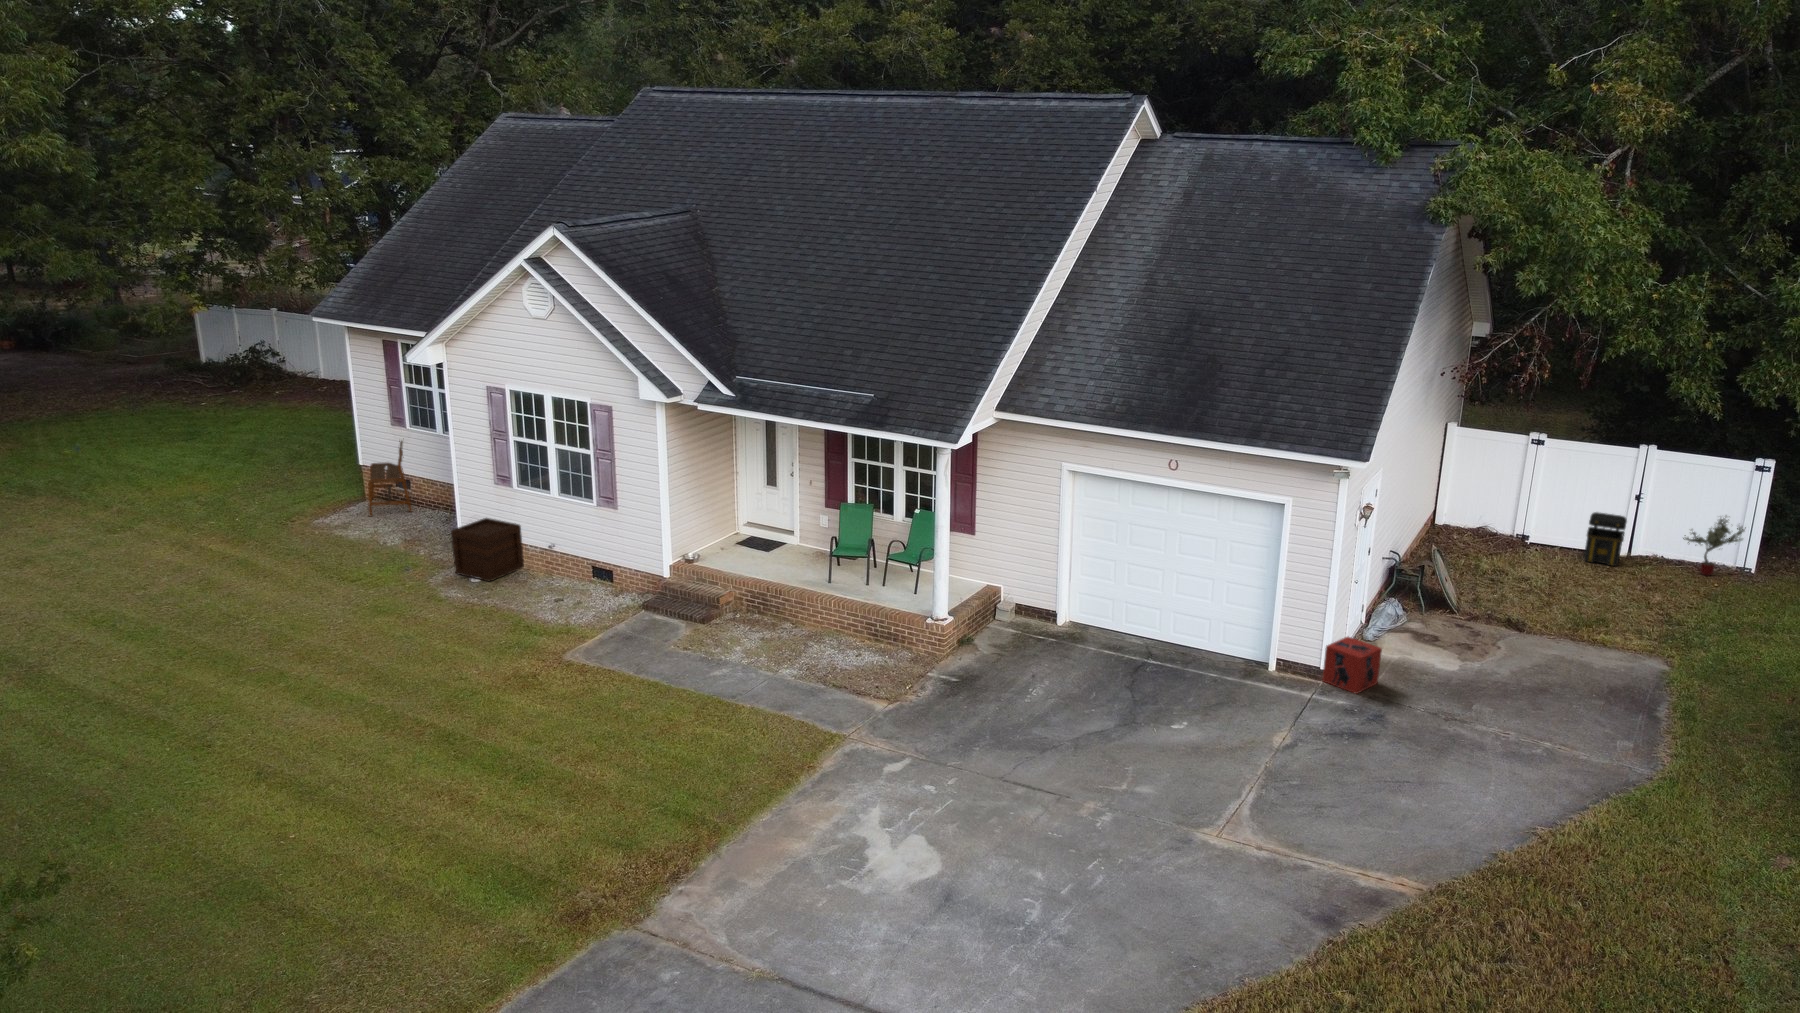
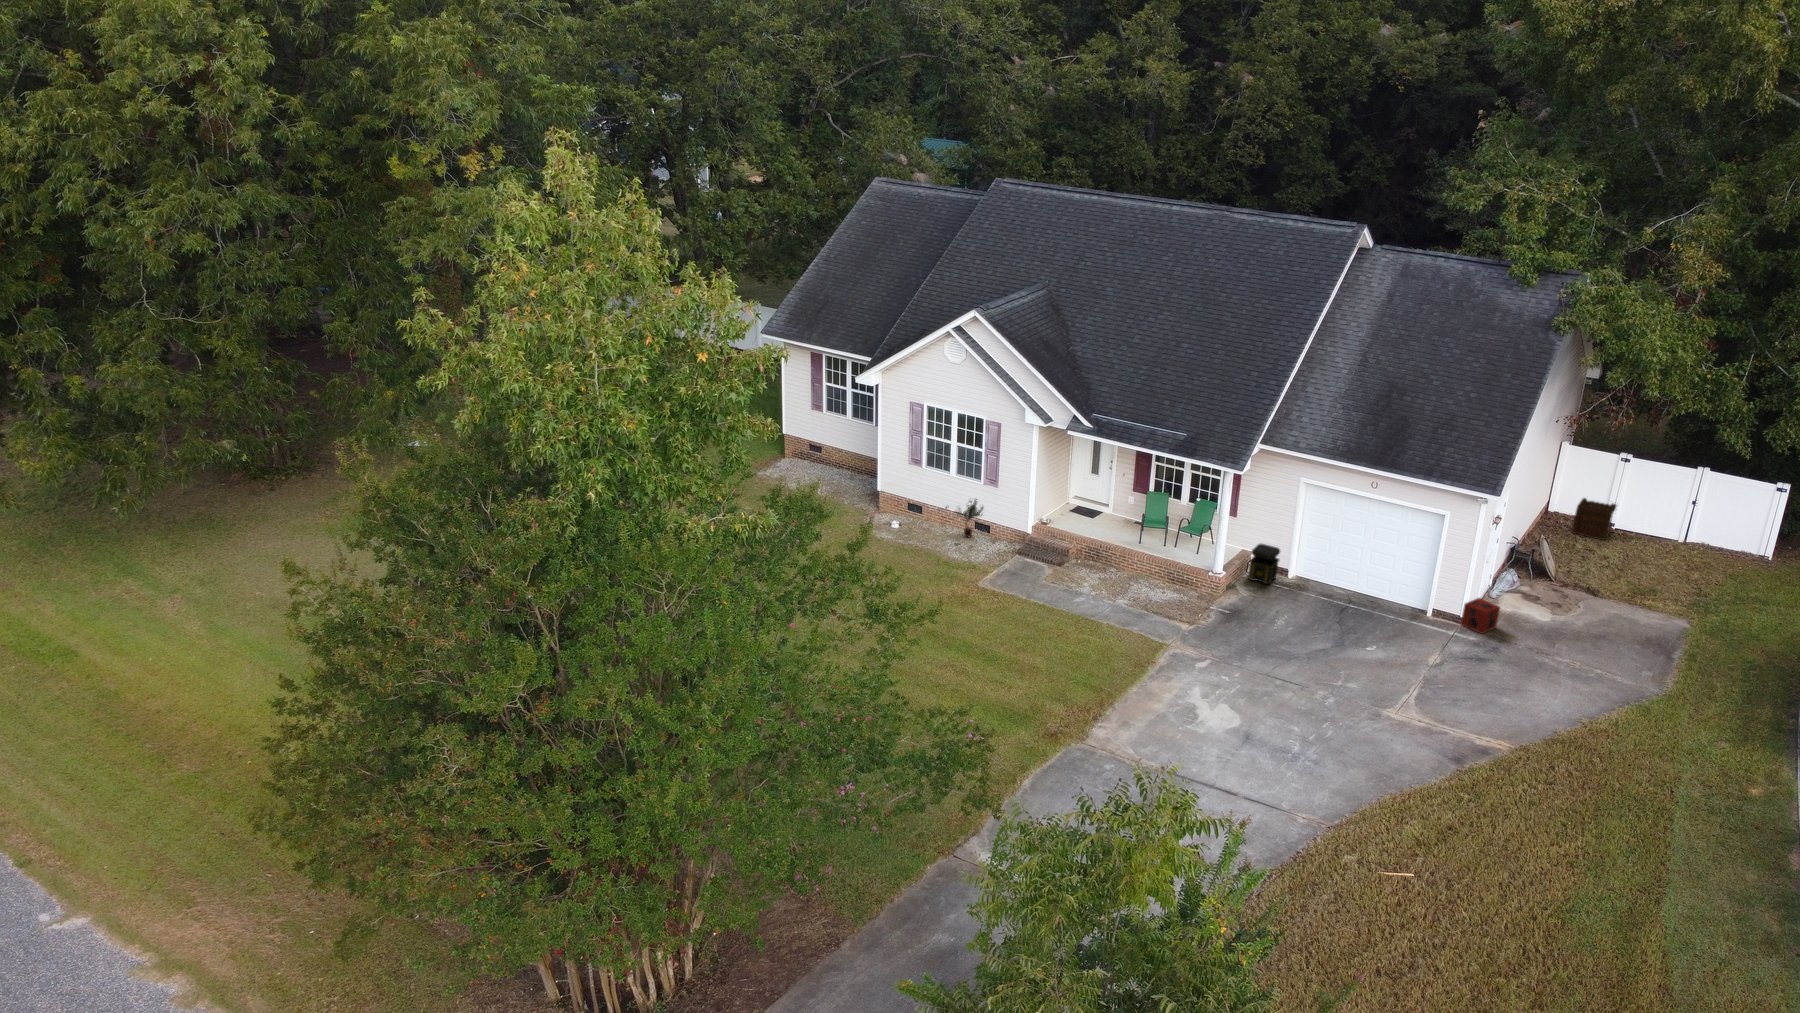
bench: present [368,441,412,516] -> none [796,418,830,474]
toolbox: present [1584,512,1627,566] -> present [1248,544,1280,584]
potted tree: present [1683,516,1746,576] -> present [956,499,983,537]
wooden crate: present [451,518,524,581] -> present [1572,498,1616,540]

